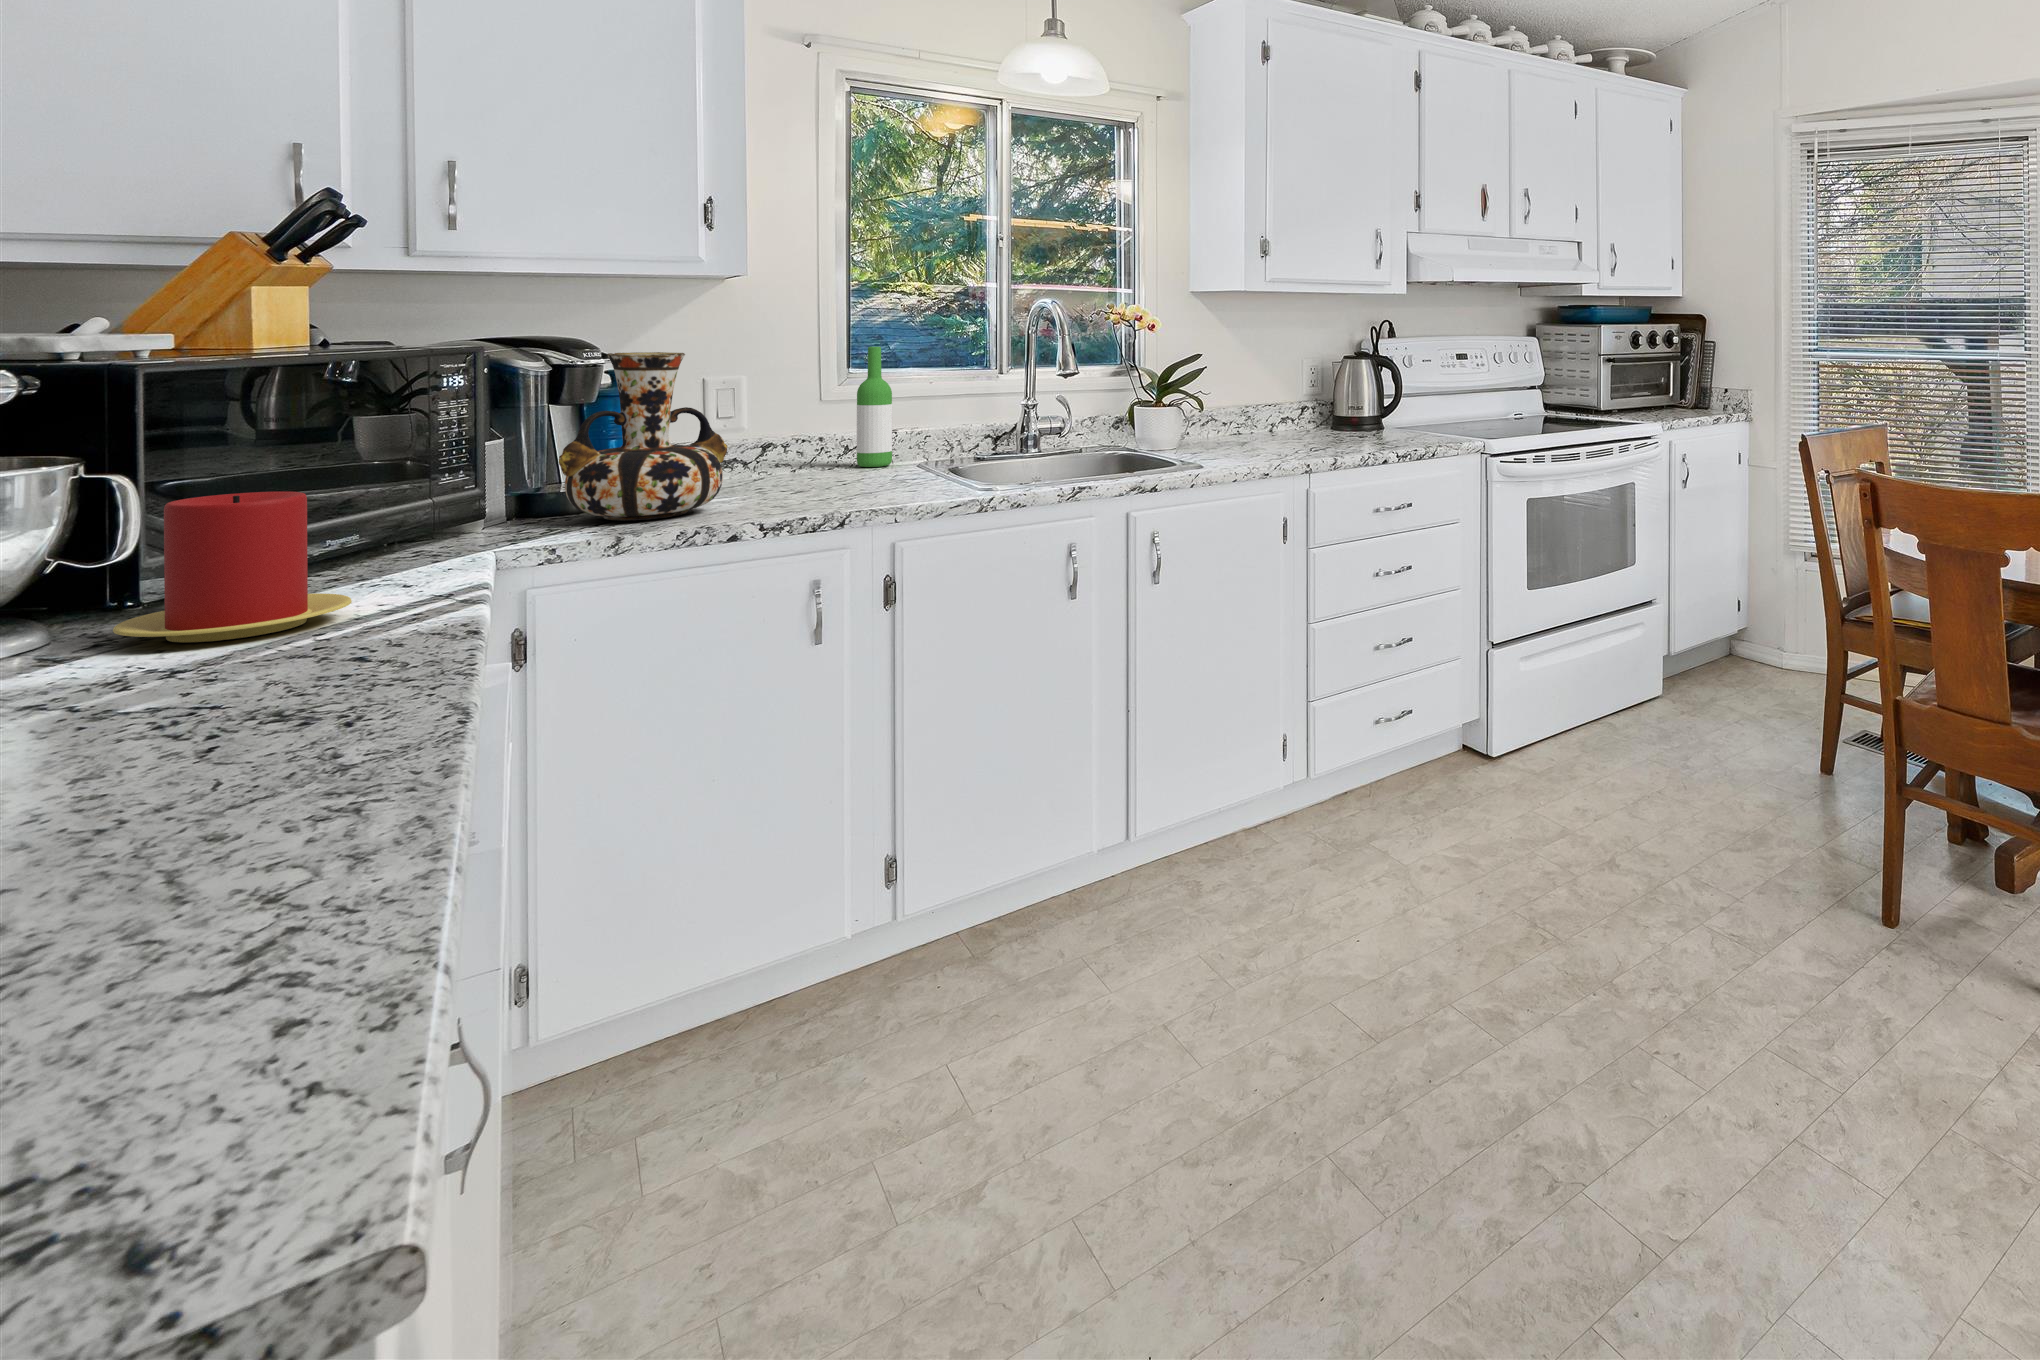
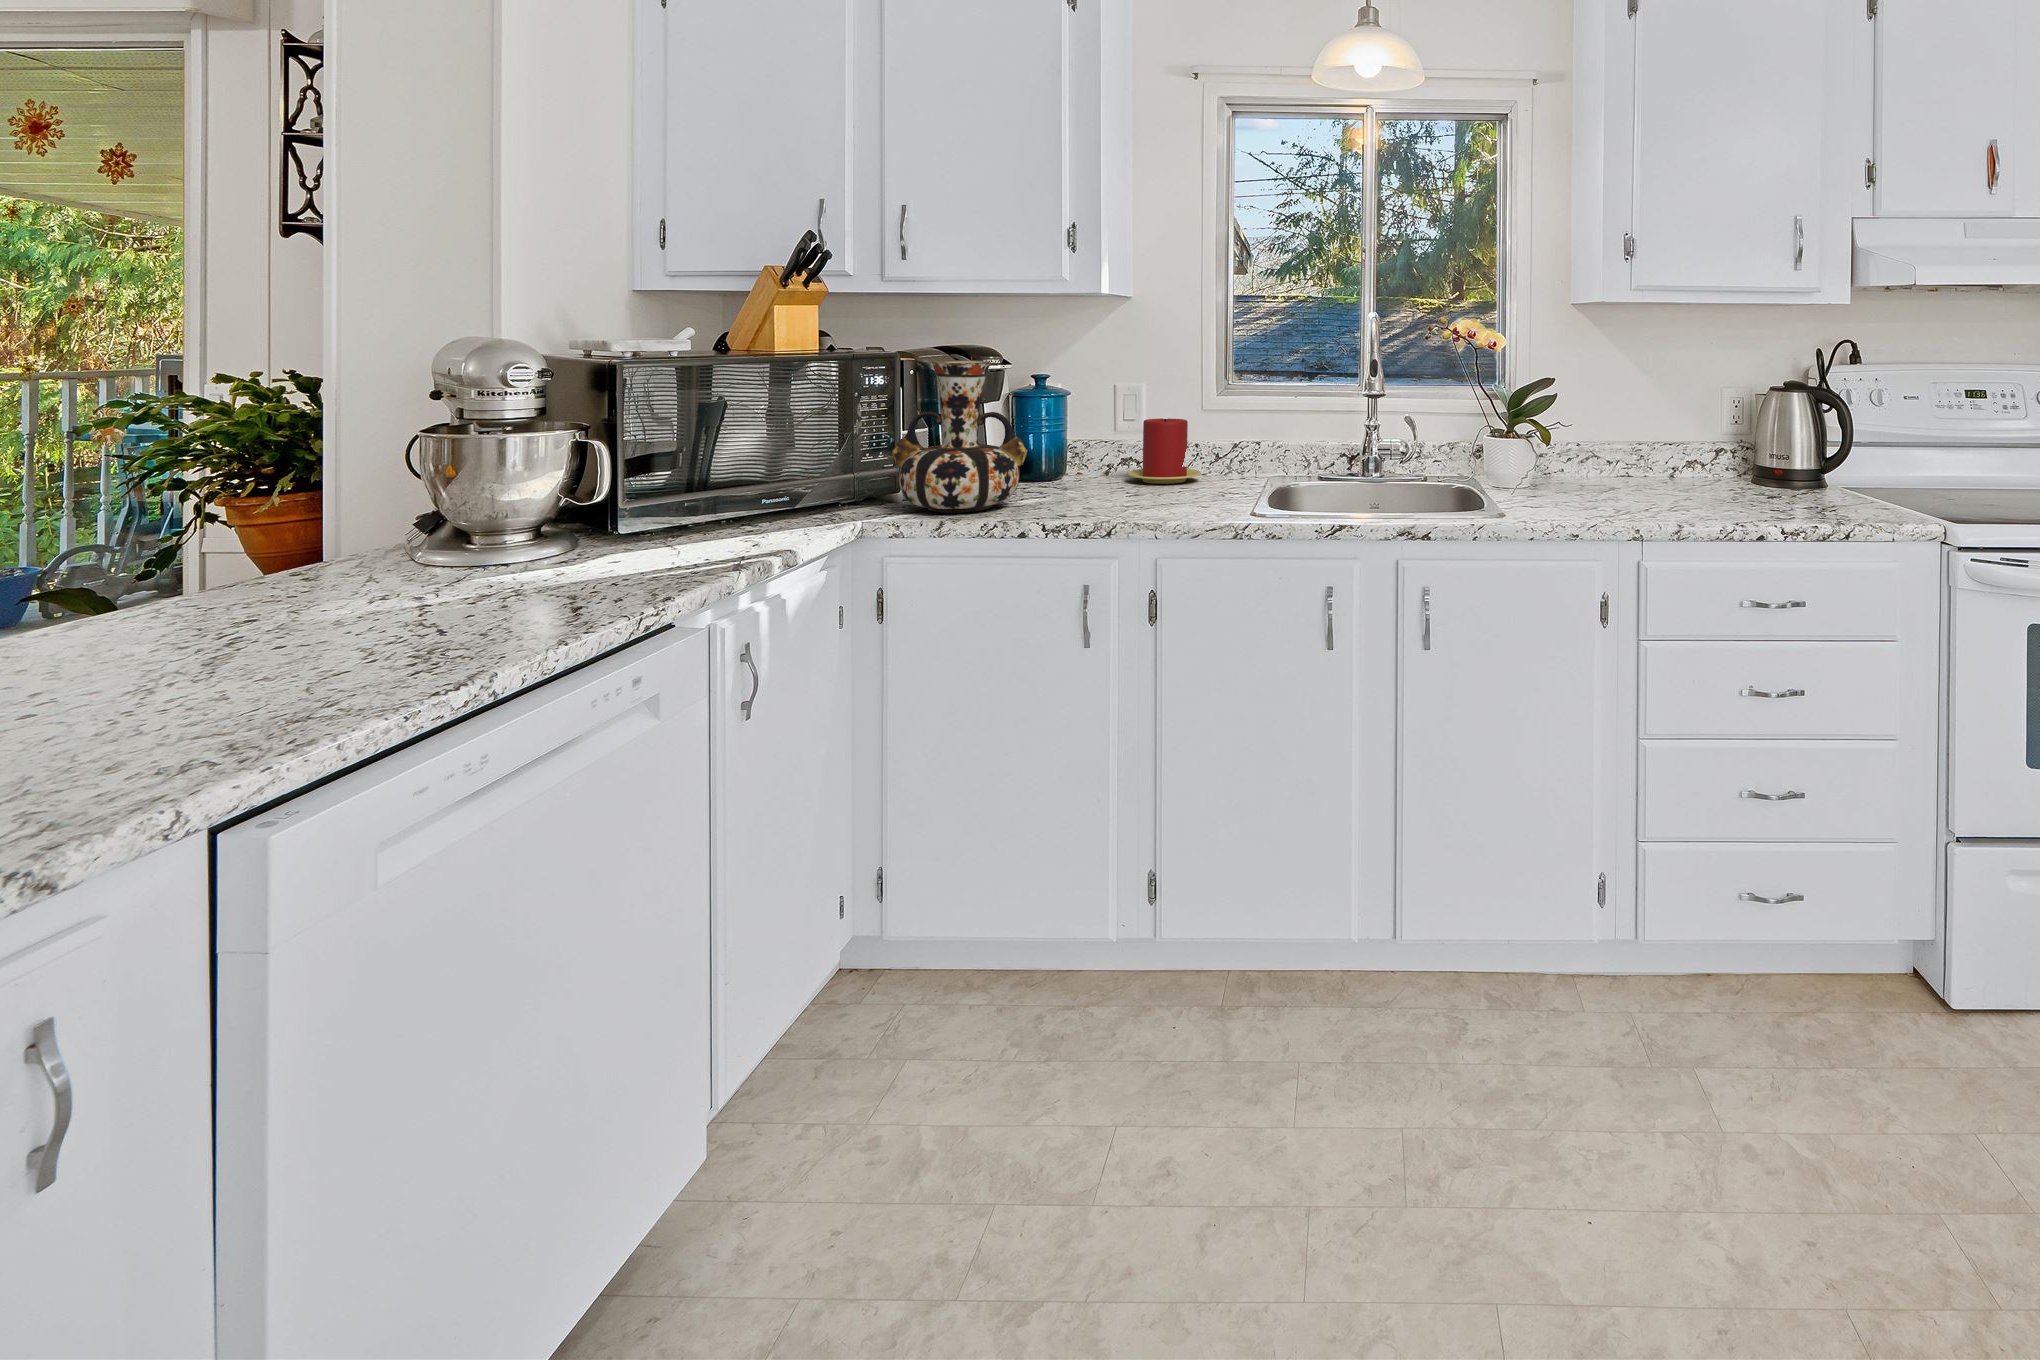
wine bottle: present [857,347,892,467] -> none [1230,360,1260,477]
candle: present [113,492,352,642] -> present [1128,418,1201,484]

